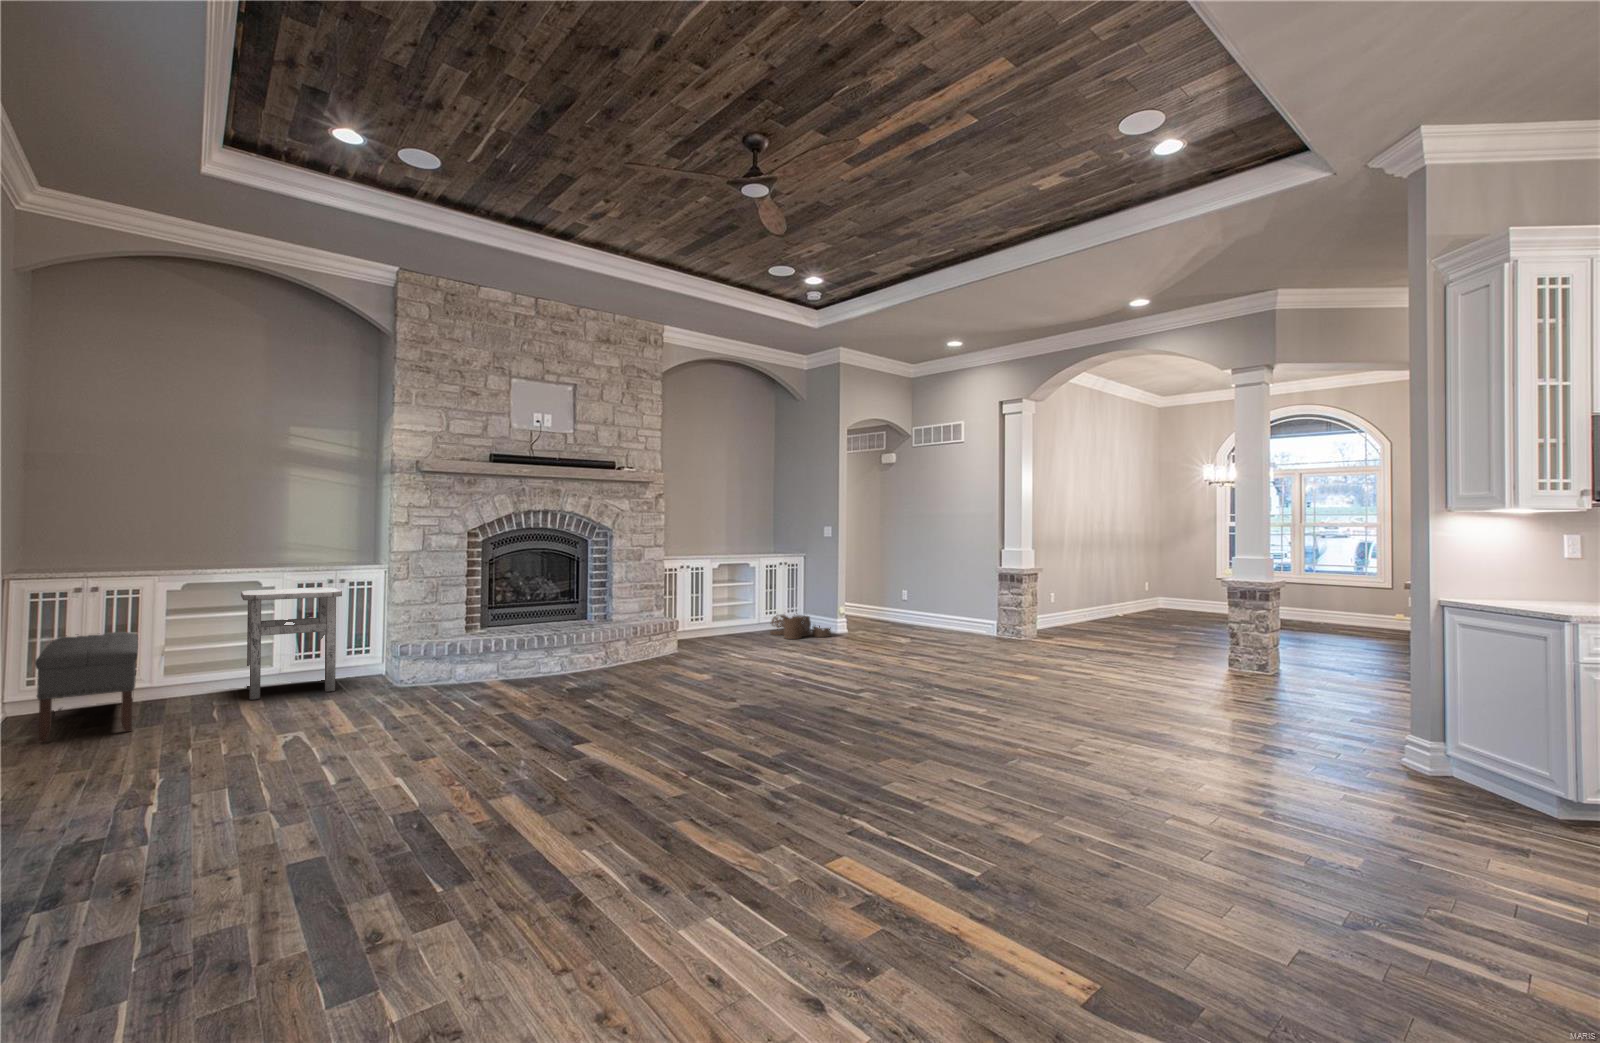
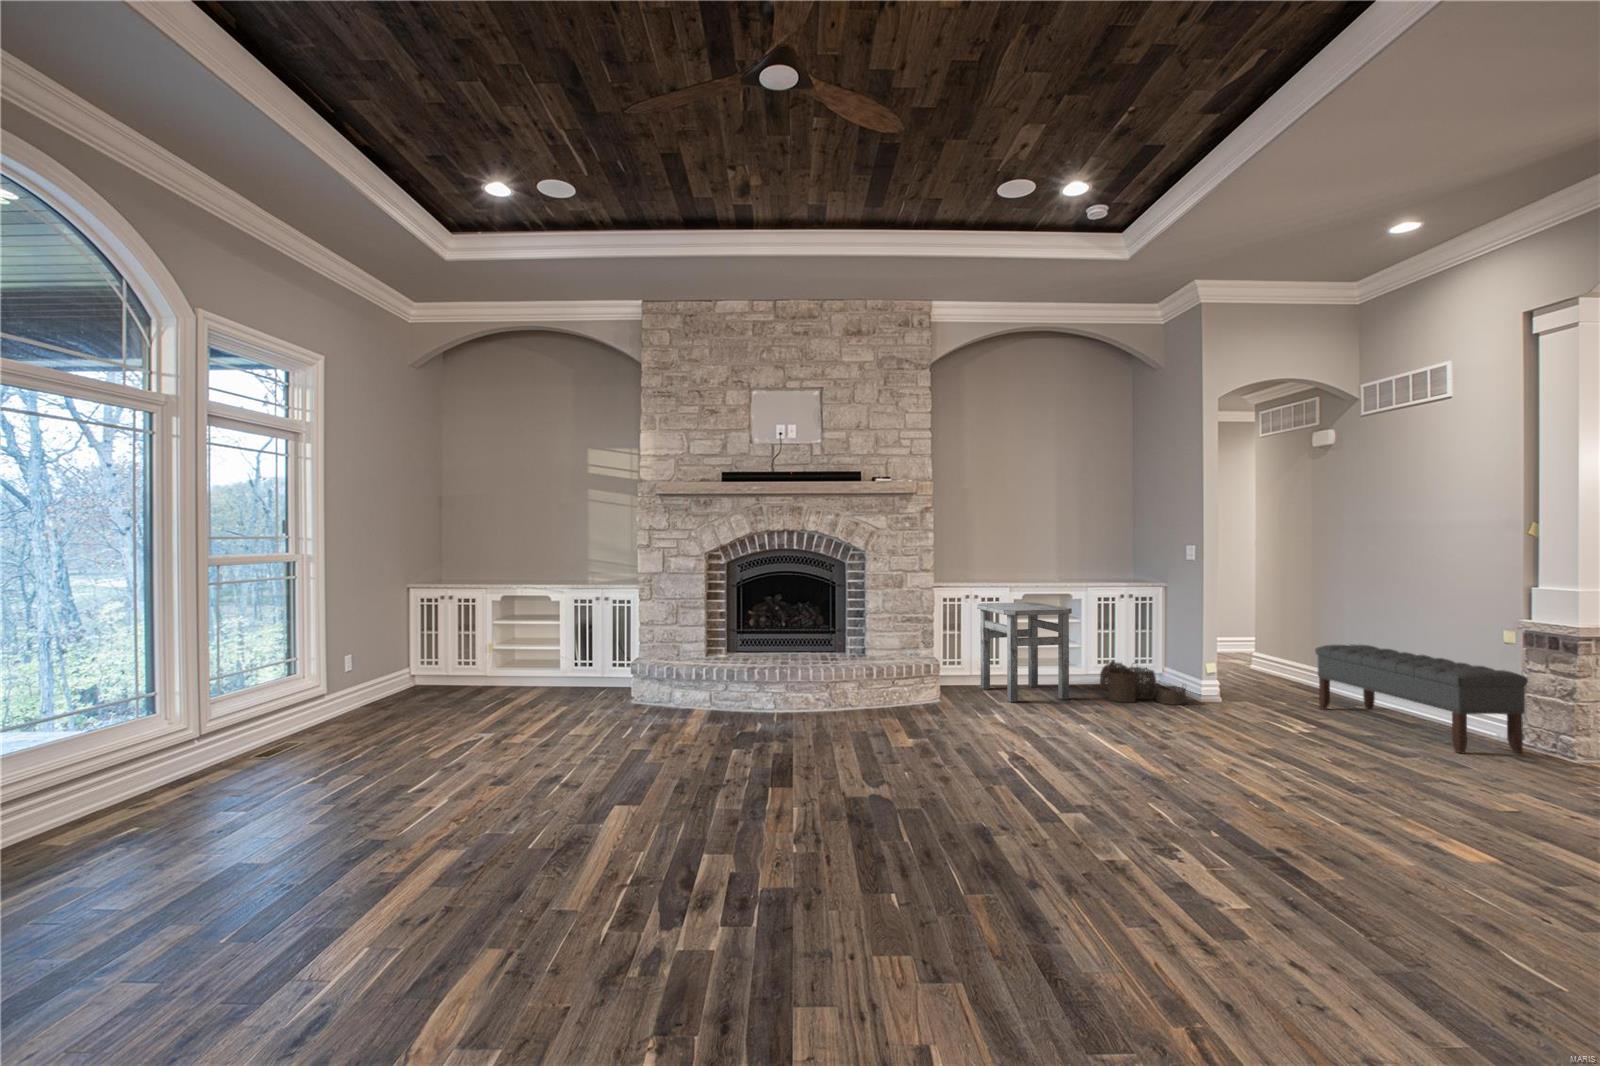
side table: present [241,588,342,700] -> present [977,602,1072,703]
bench: present [35,632,138,742] -> present [1315,645,1528,753]

